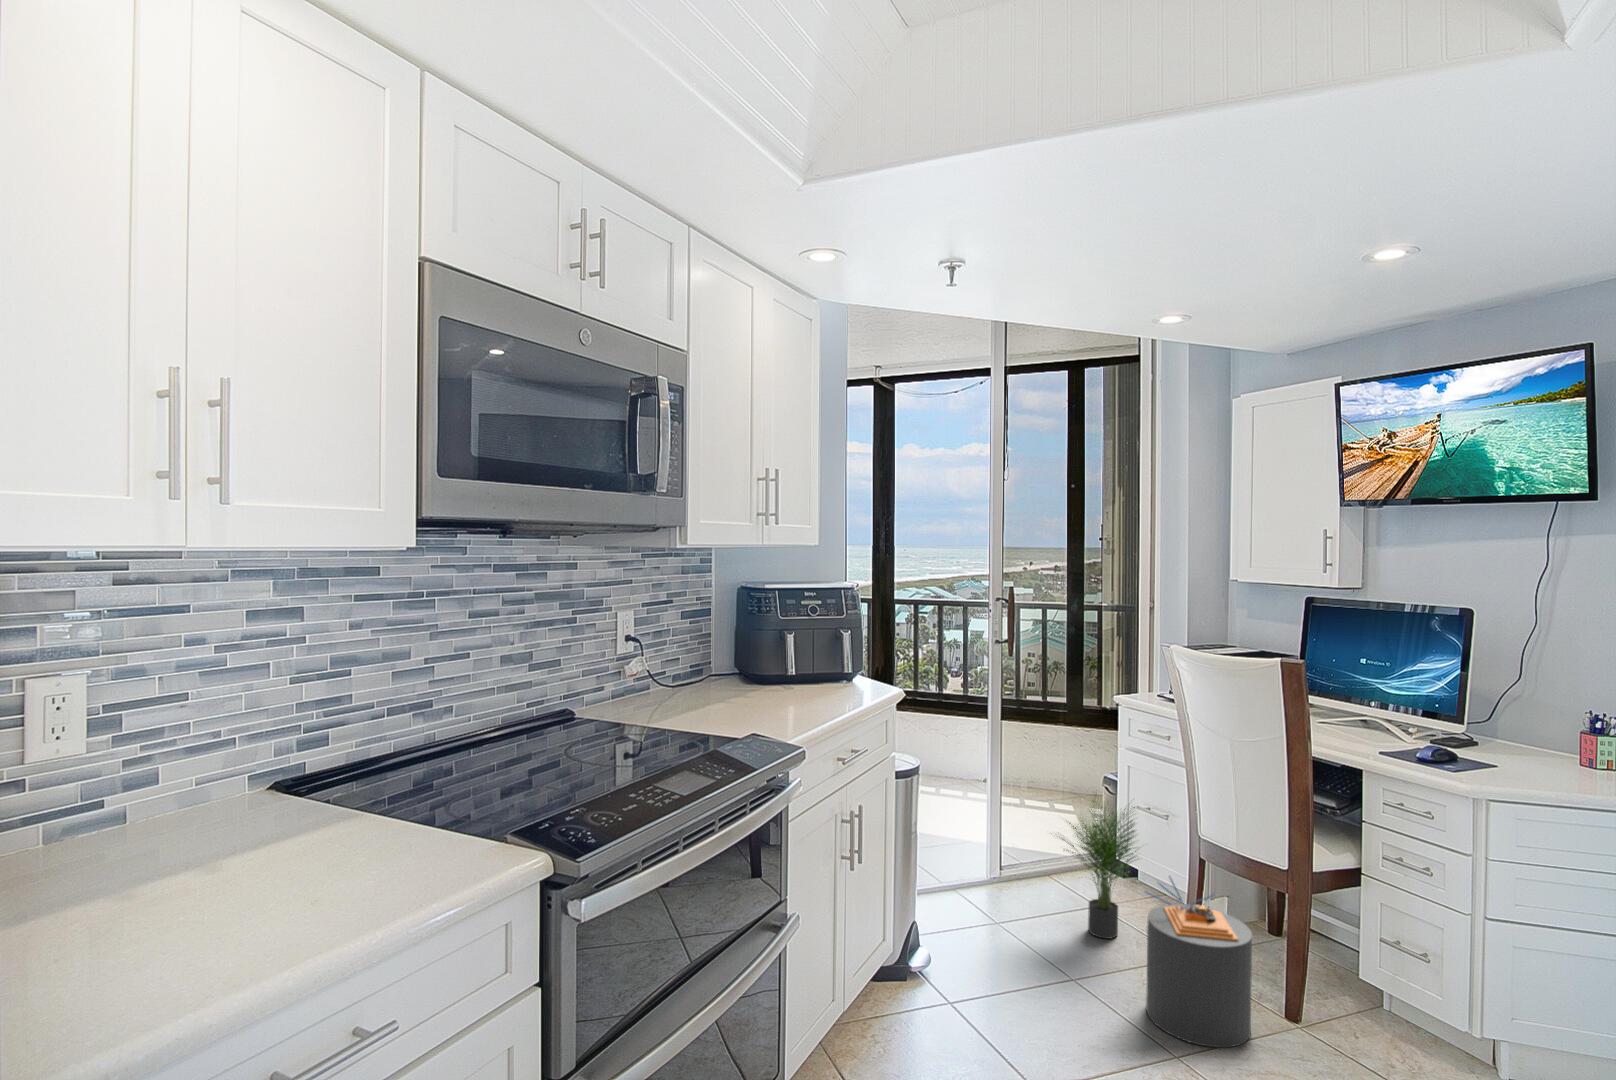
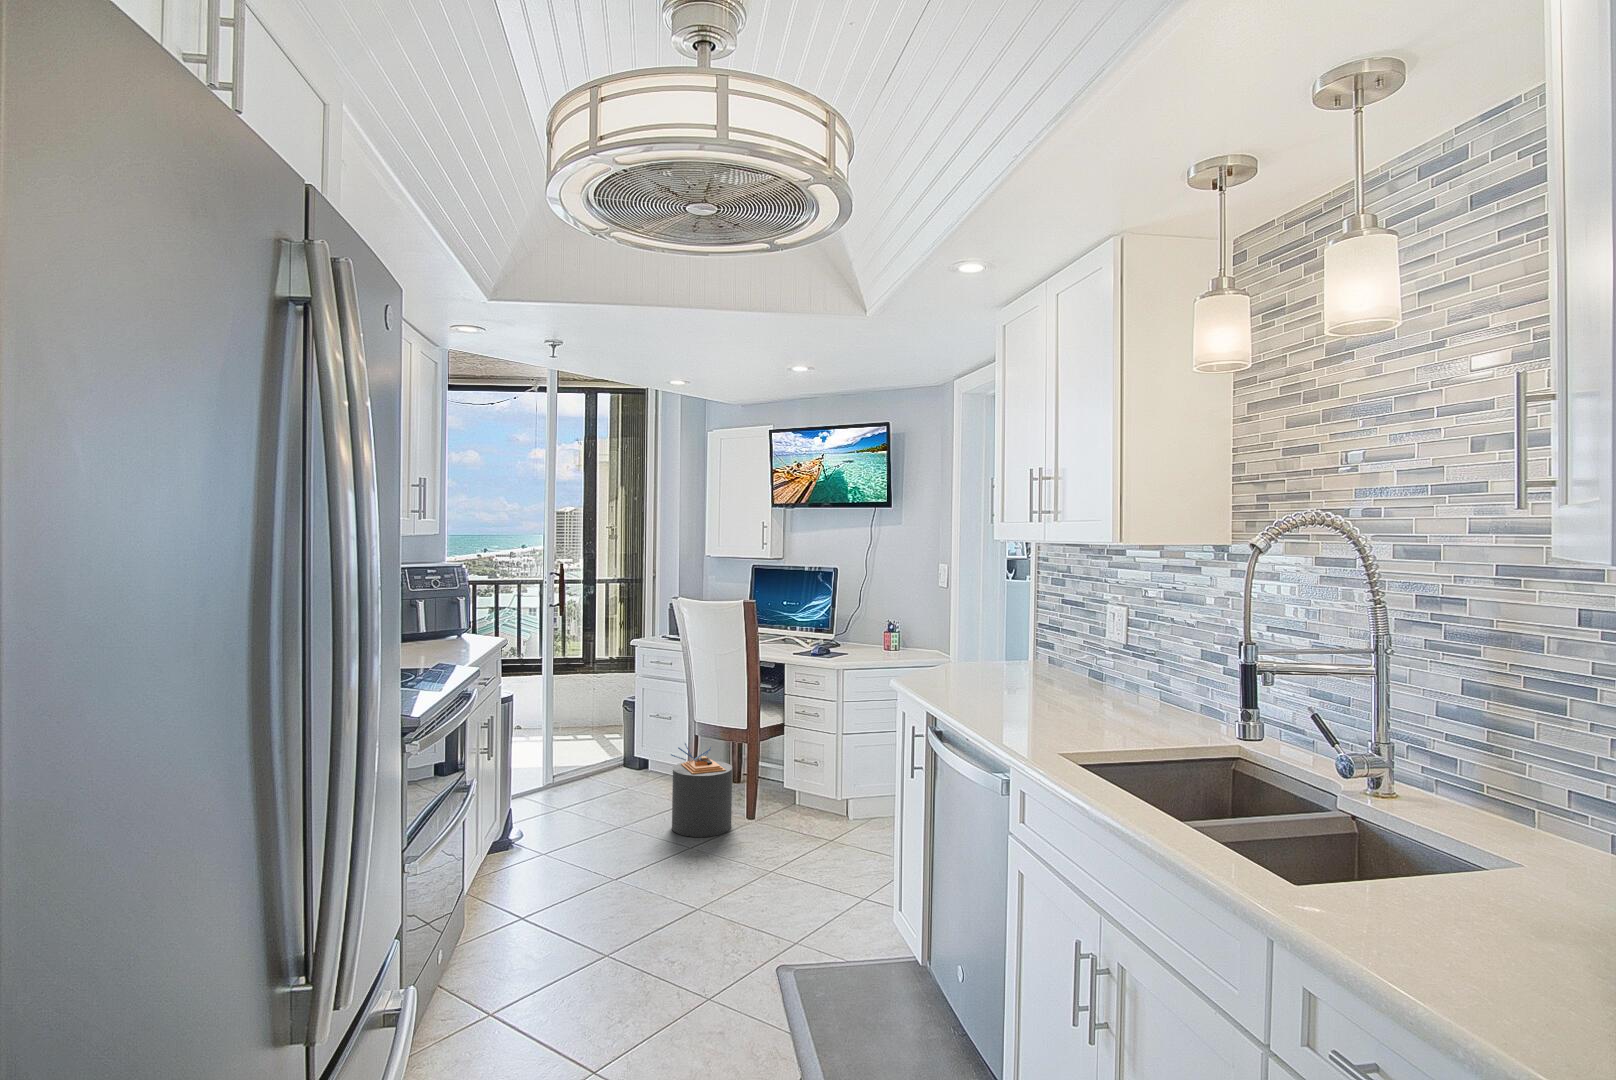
potted plant: present [1059,801,1139,939] -> none [593,703,666,803]

